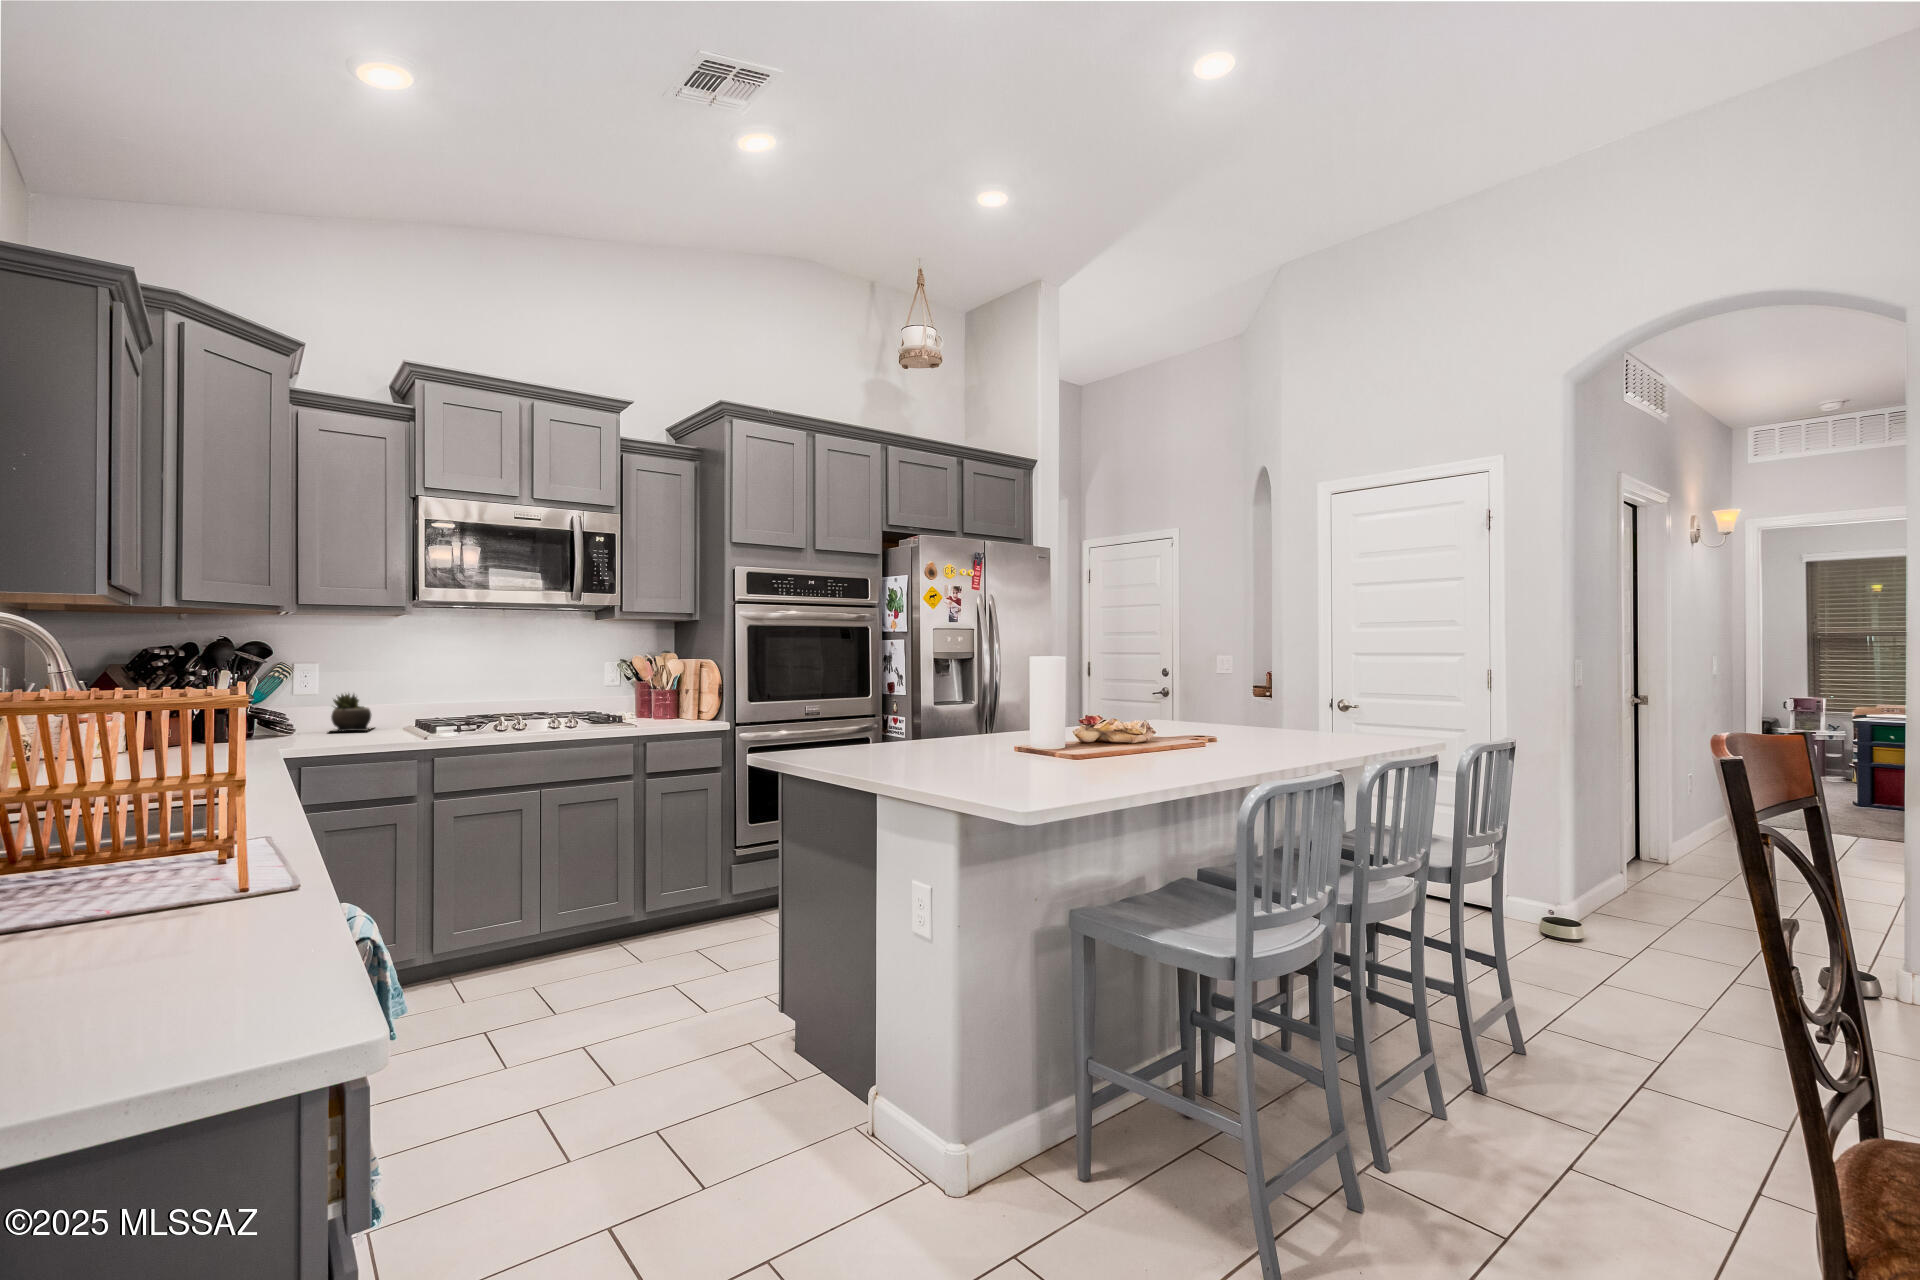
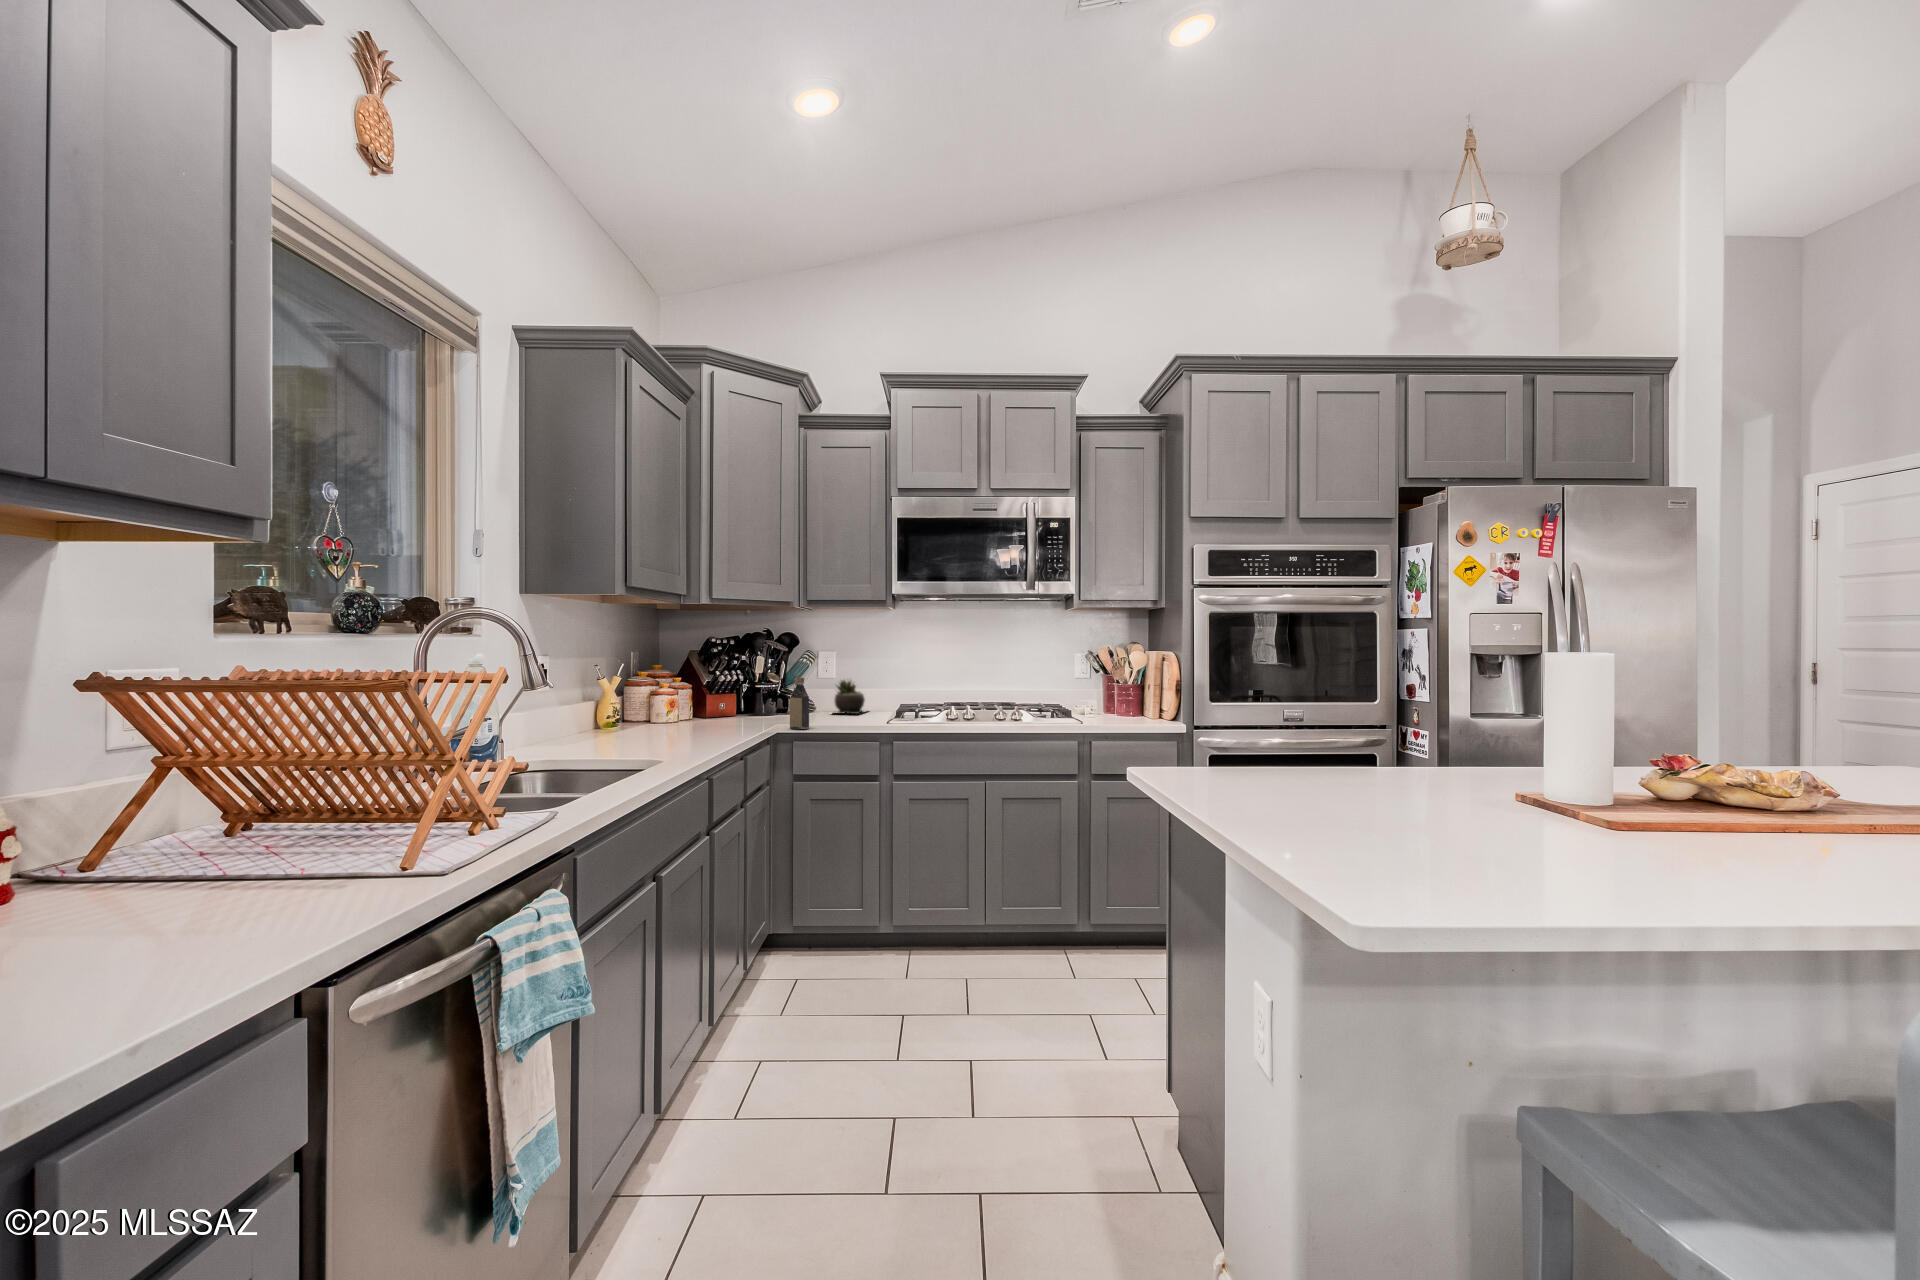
bottle: none [300,691,328,750] -> present [790,677,809,729]

